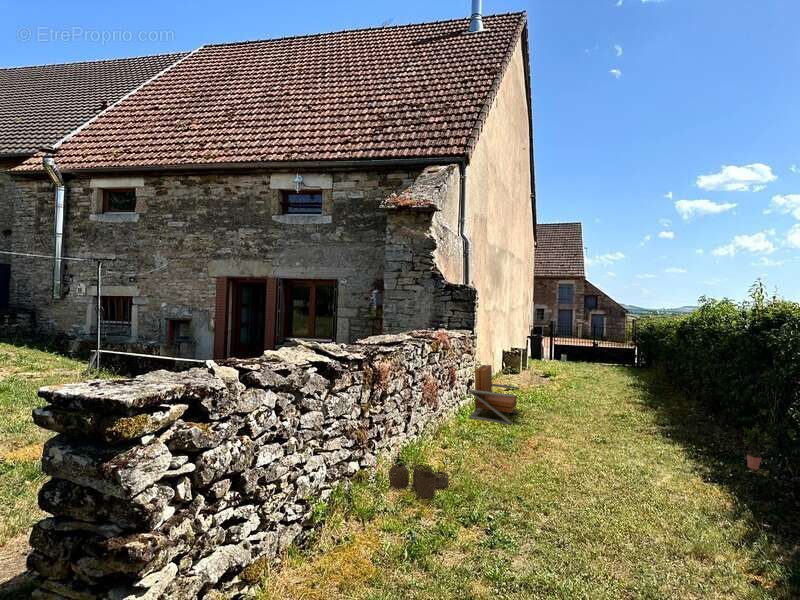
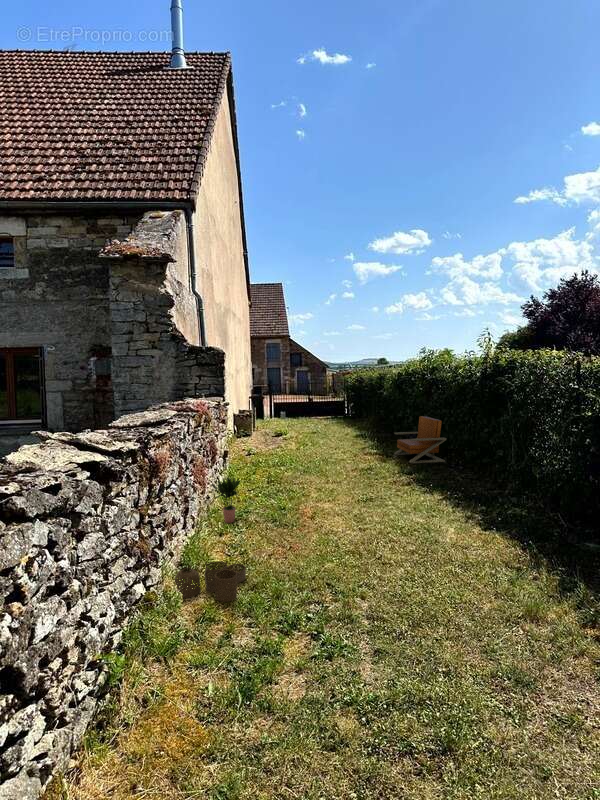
lounge chair: present [469,365,520,425] -> present [394,416,447,463]
potted plant: present [743,427,772,470] -> present [212,478,240,523]

